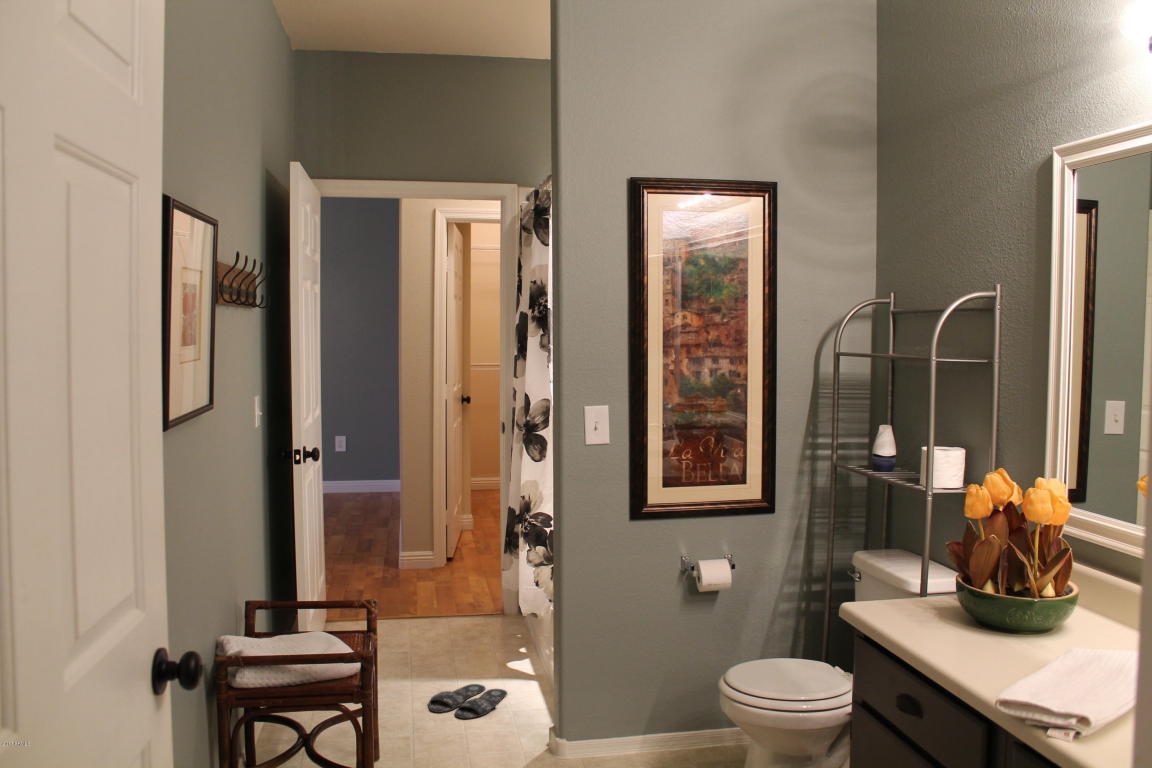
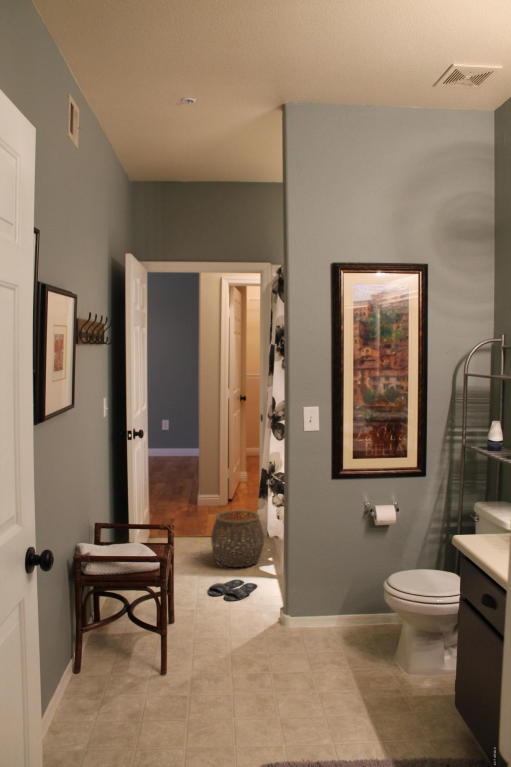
woven basket: none [429,574,514,665] -> present [211,510,264,567]

